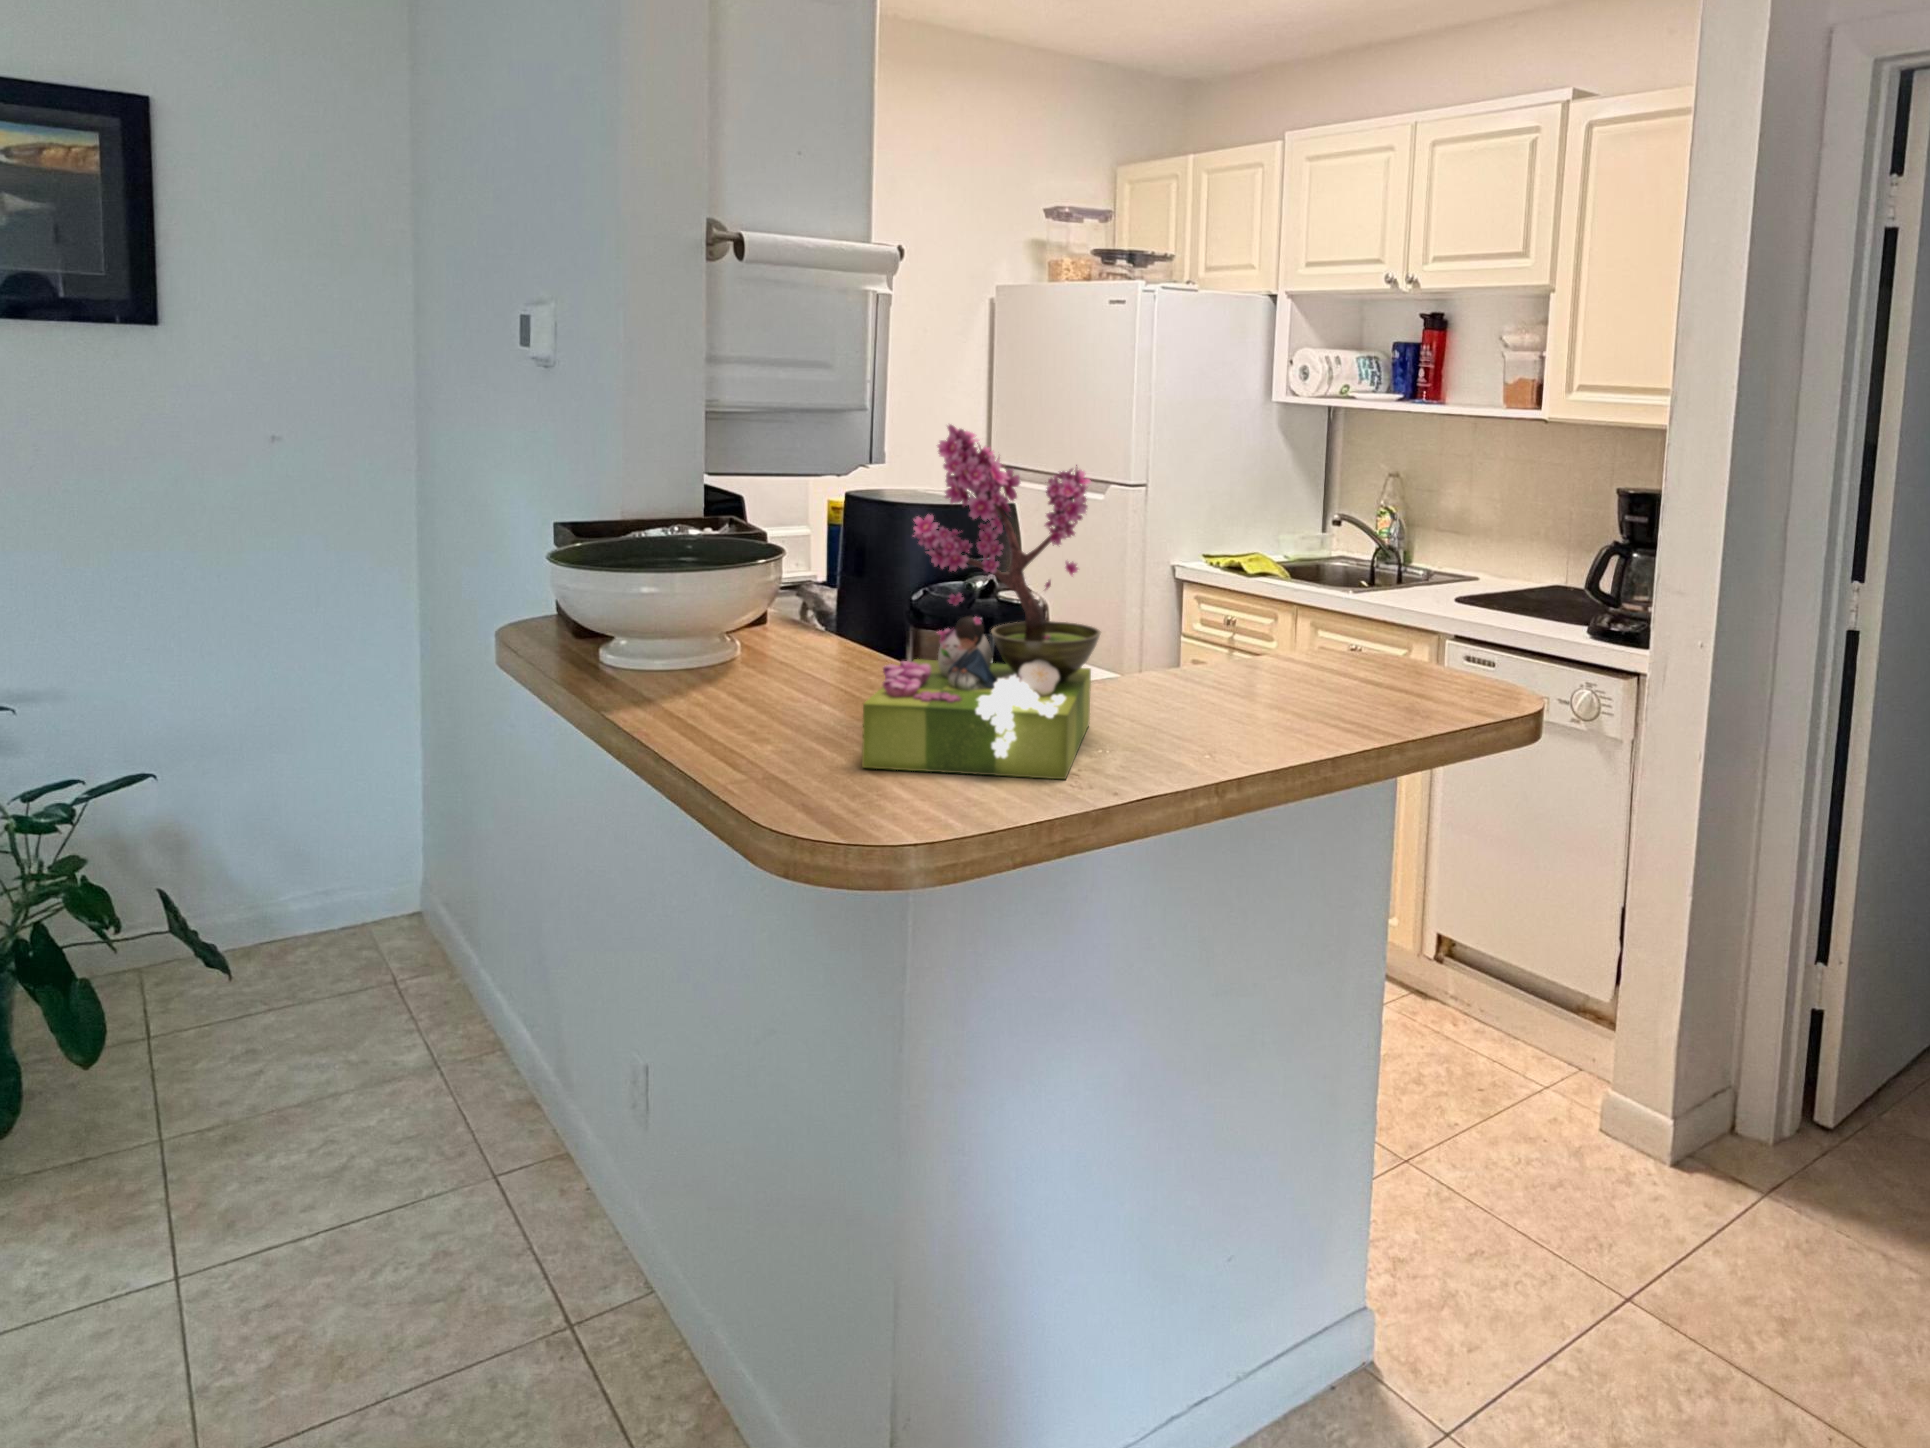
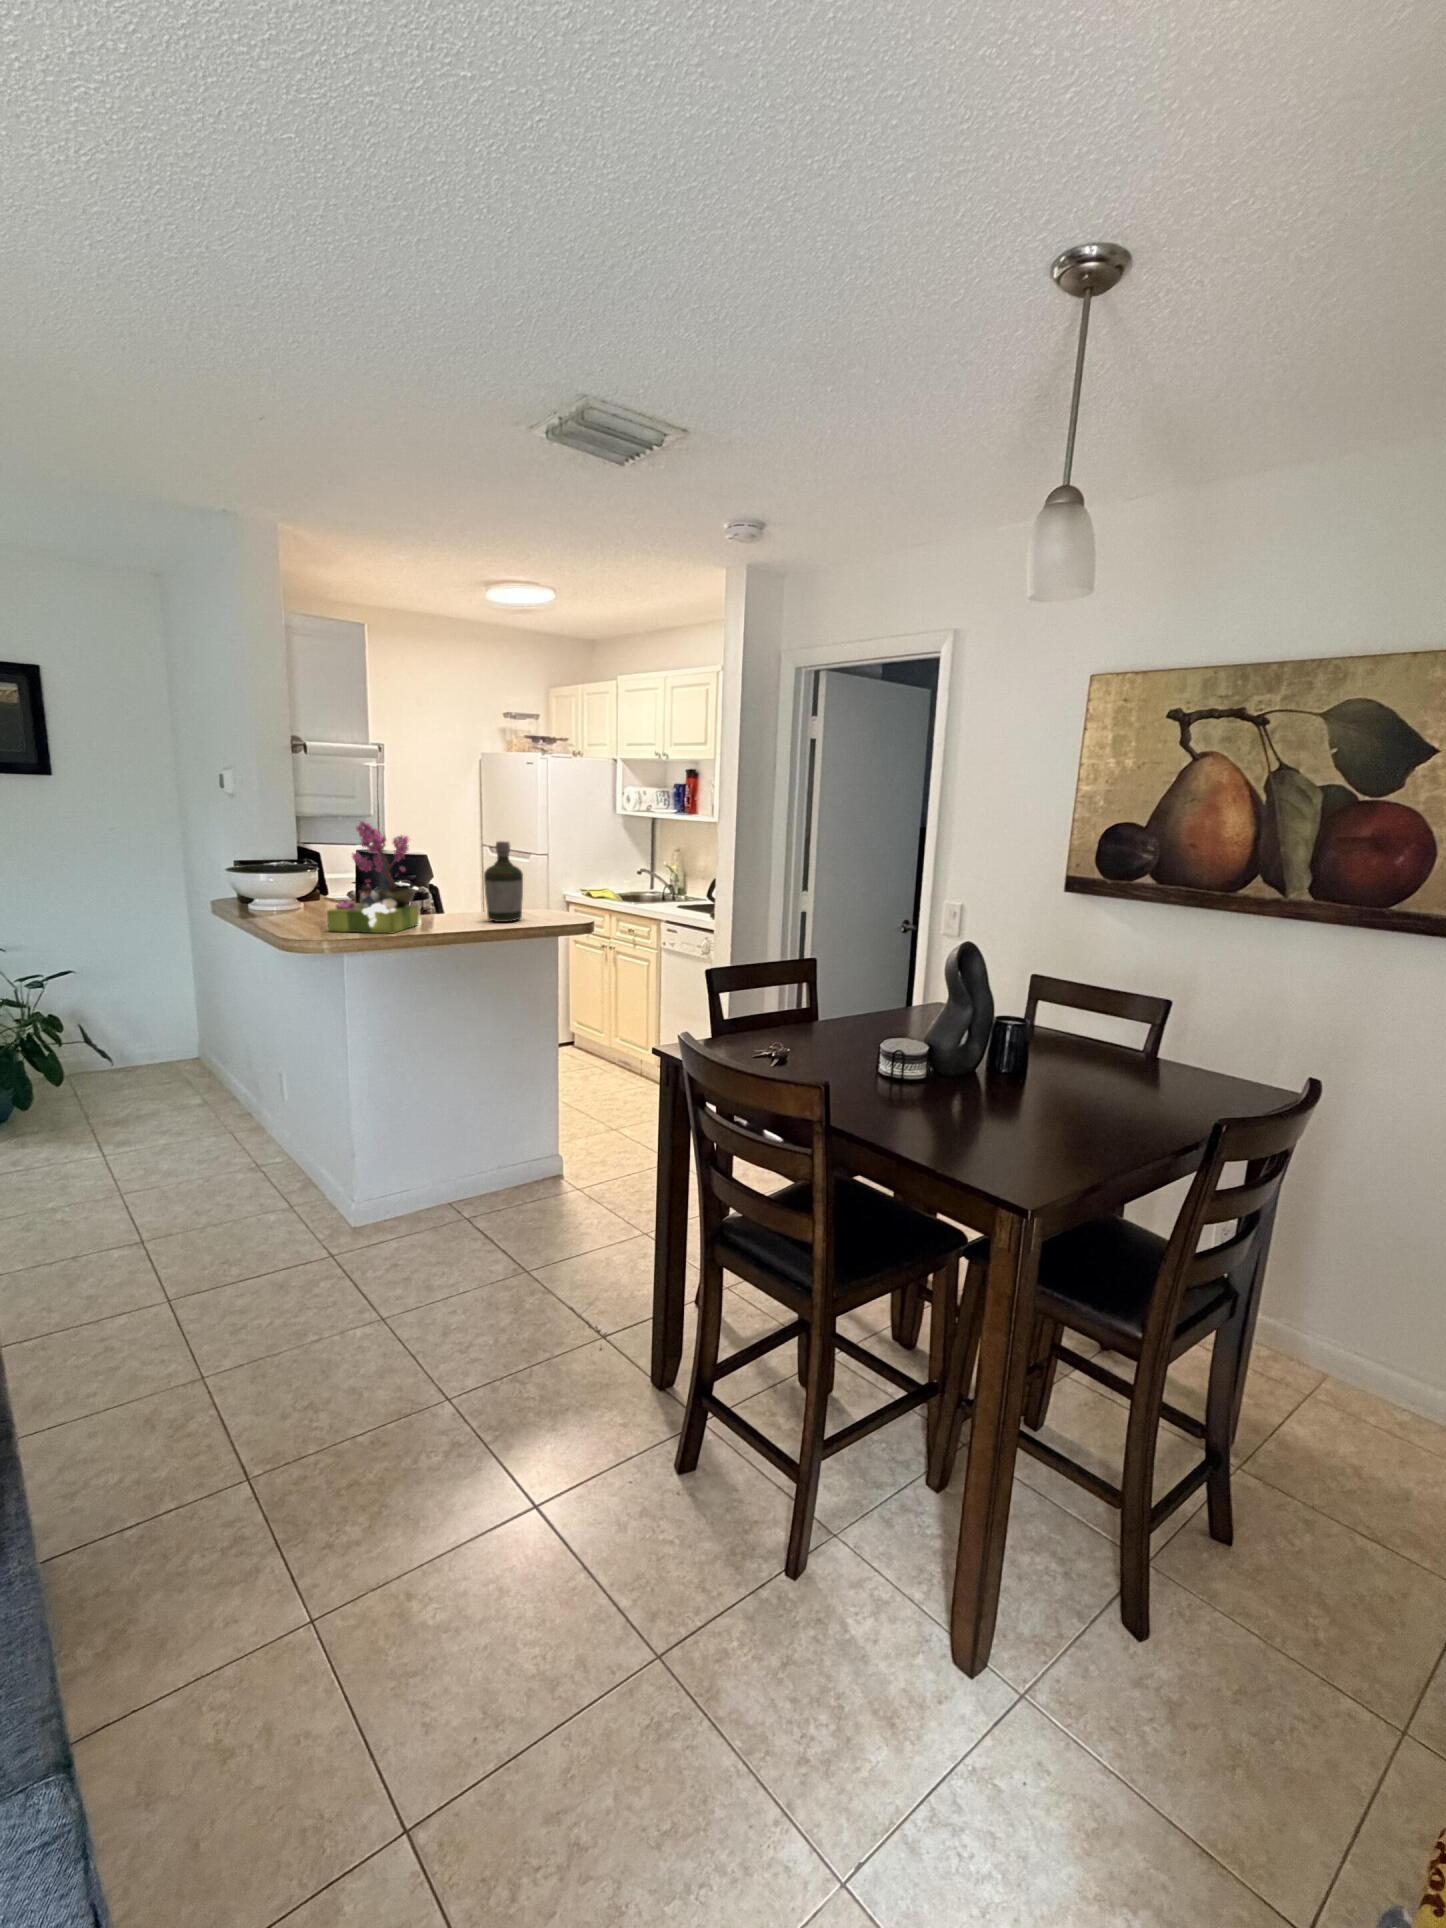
bottle: none [1251,481,1345,707] -> present [484,841,523,922]

